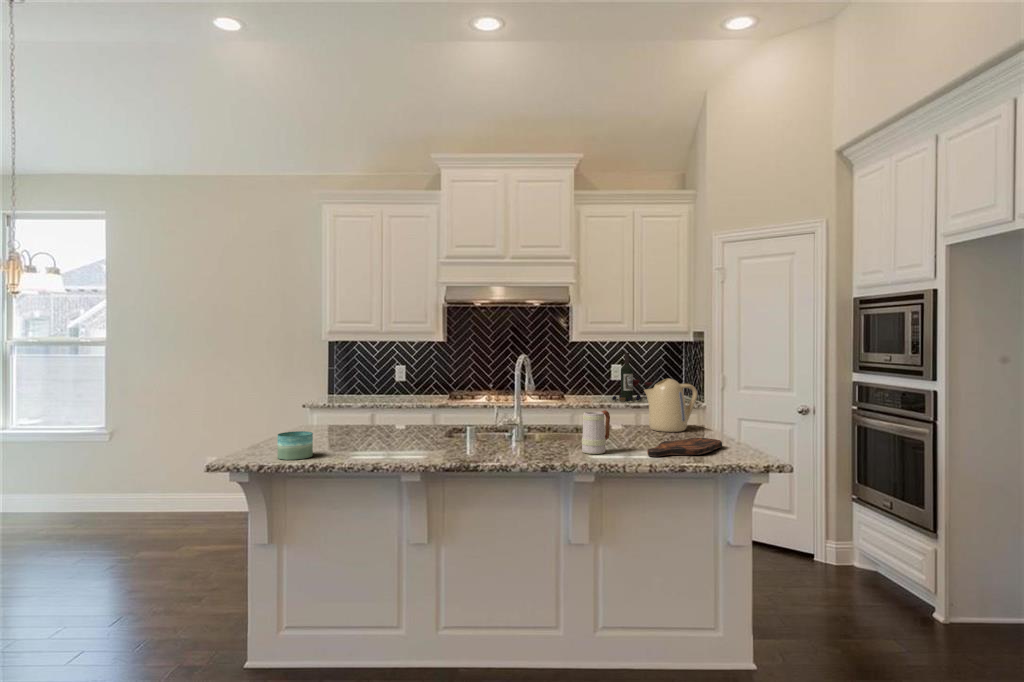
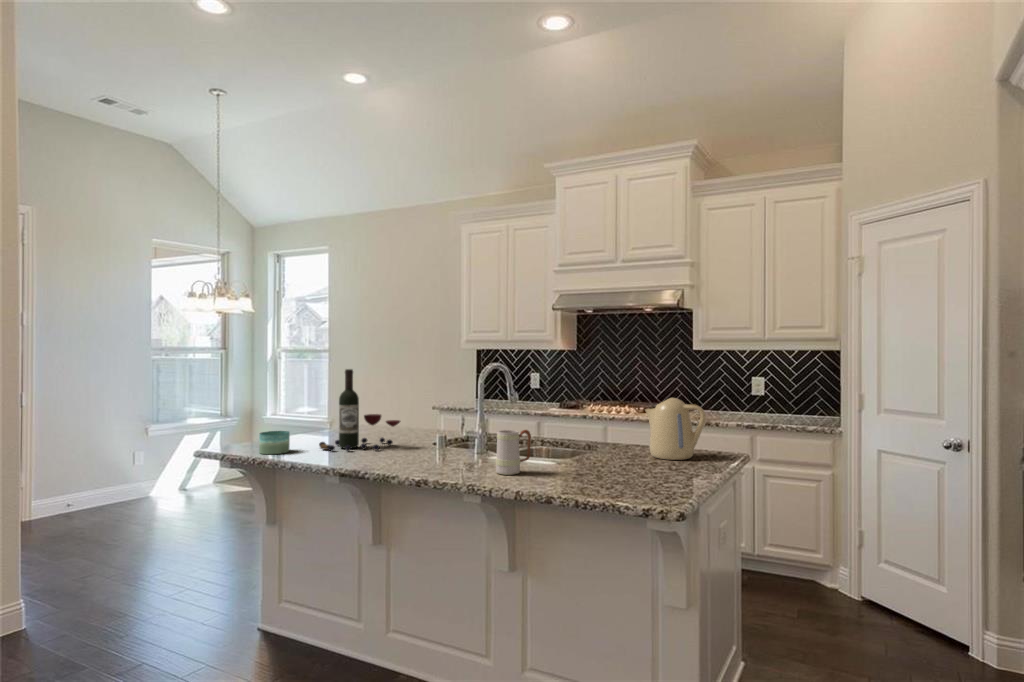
wine bottle: present [612,352,653,401] -> present [319,369,400,451]
cutting board: present [647,438,722,457] -> none [544,468,661,486]

